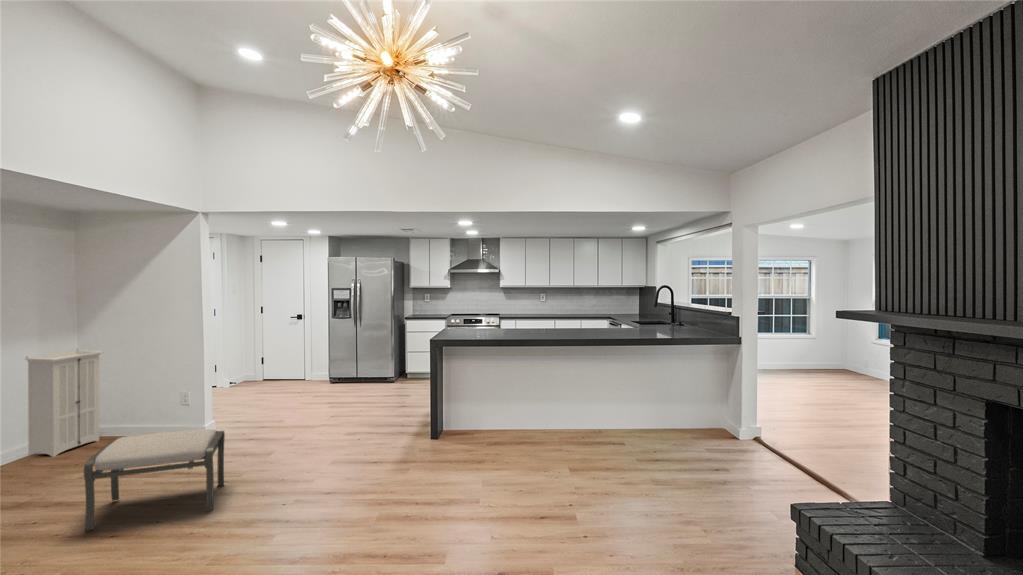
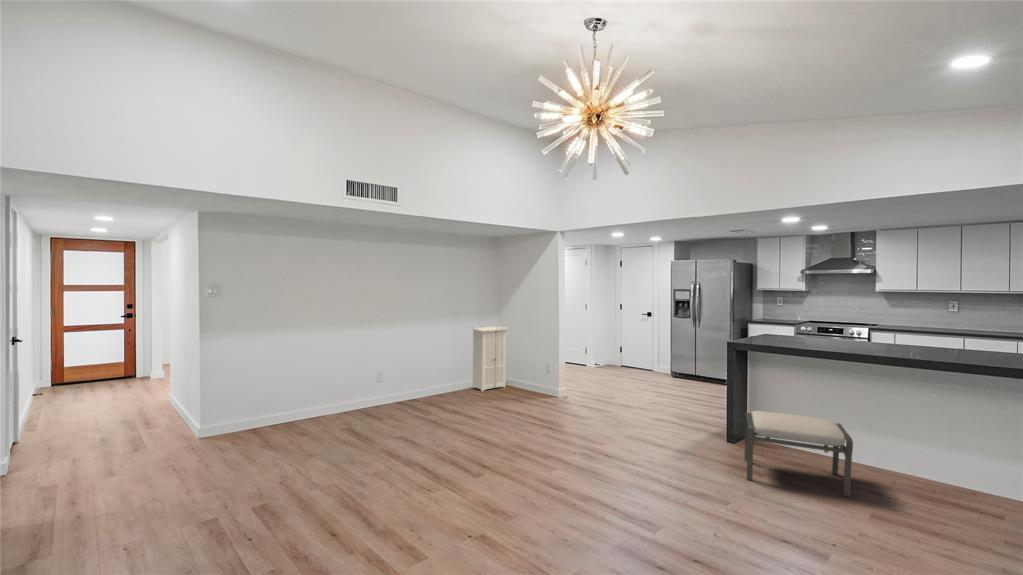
ottoman: present [84,429,225,531] -> present [744,411,853,497]

